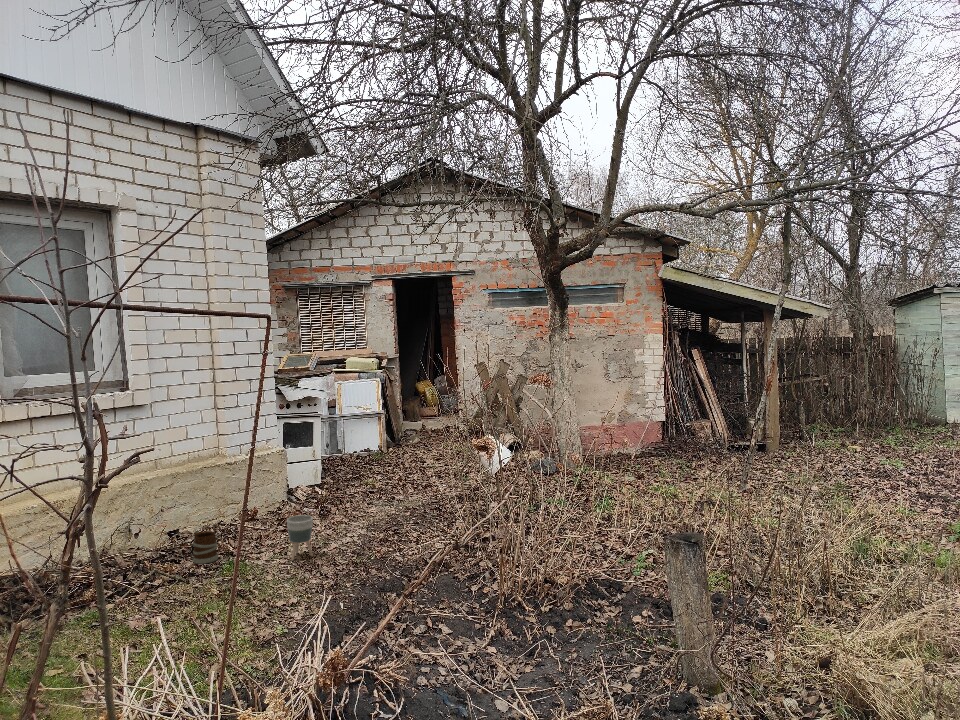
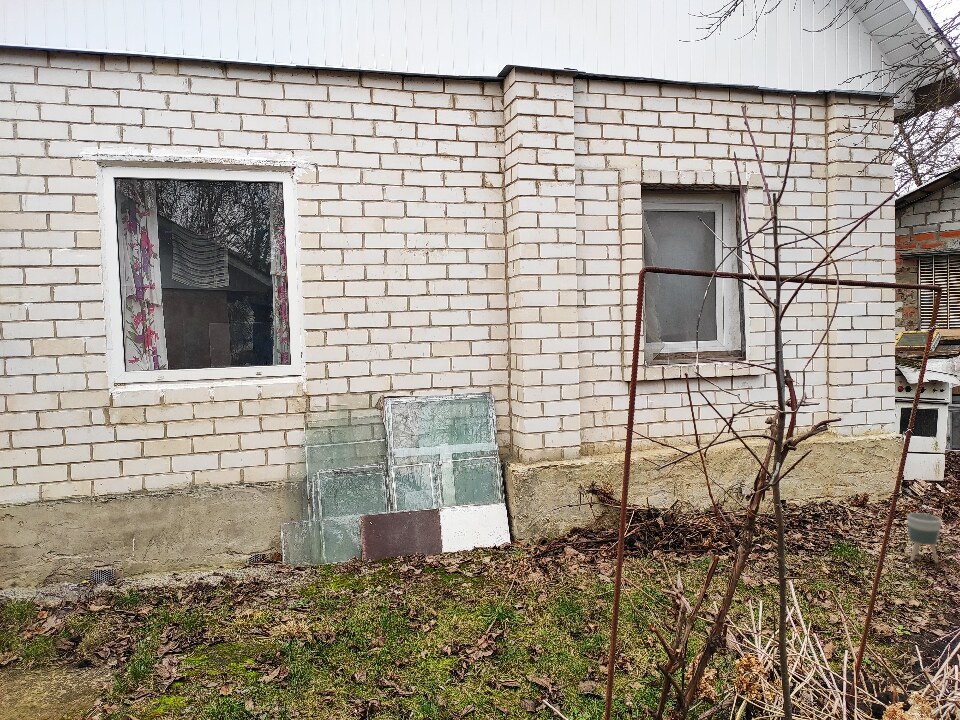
wooden bucket: present [193,518,218,564] -> none [799,493,825,539]

